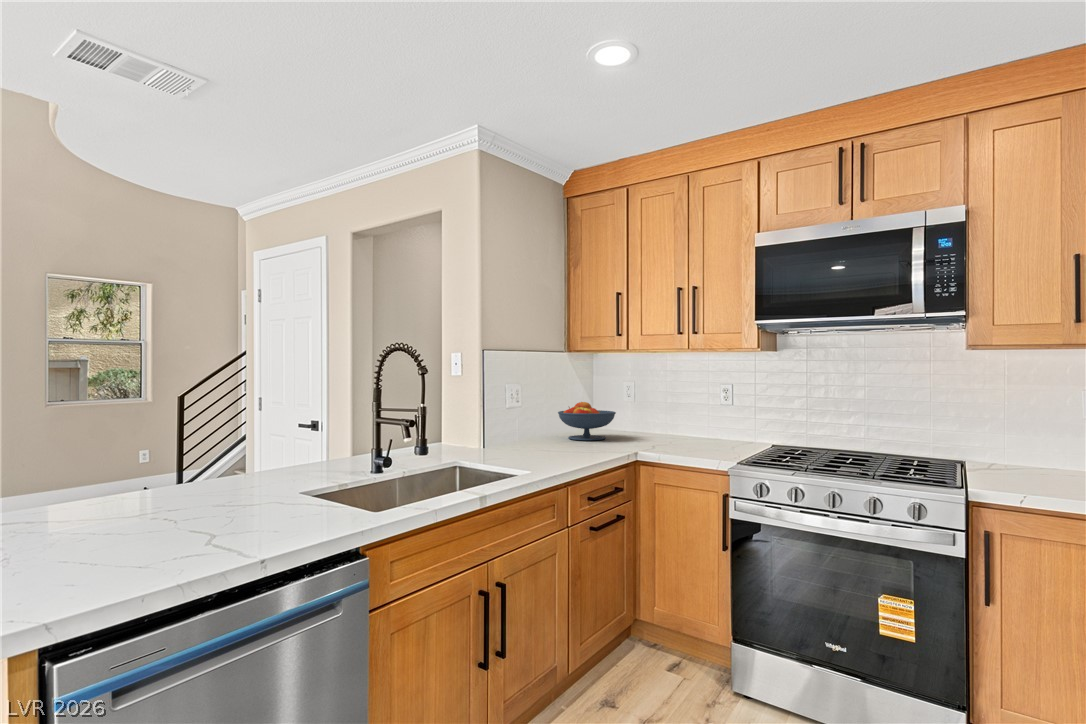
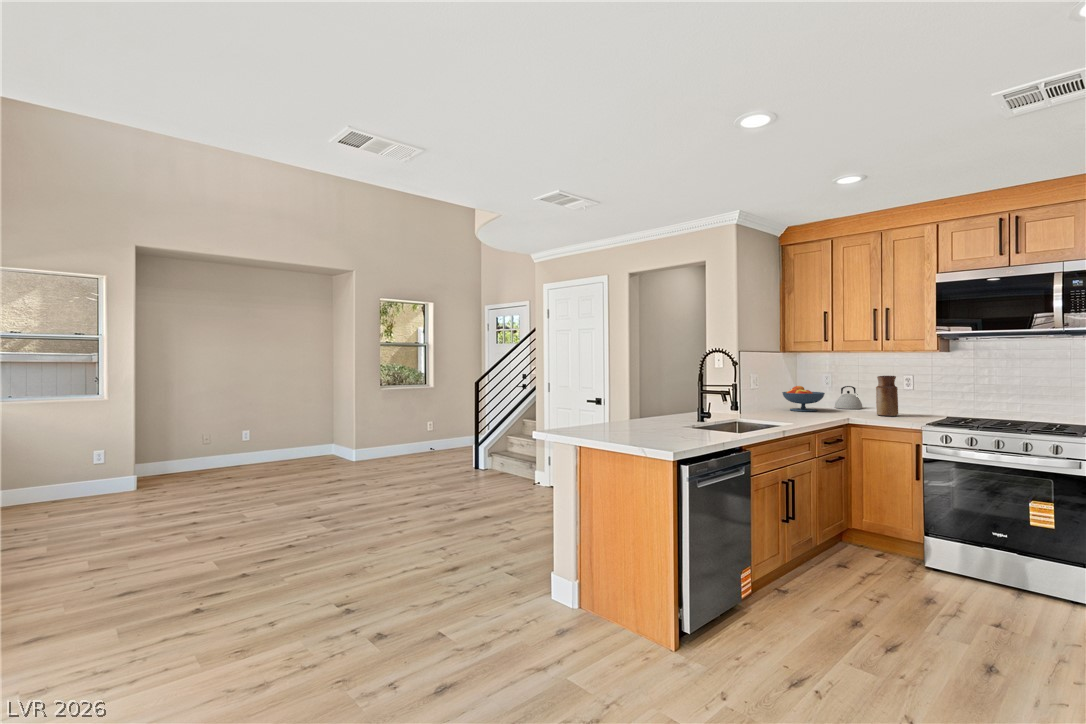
vase: none [679,386,708,448] -> present [876,376,898,416]
kettle: none [637,402,673,435] -> present [835,386,863,409]

